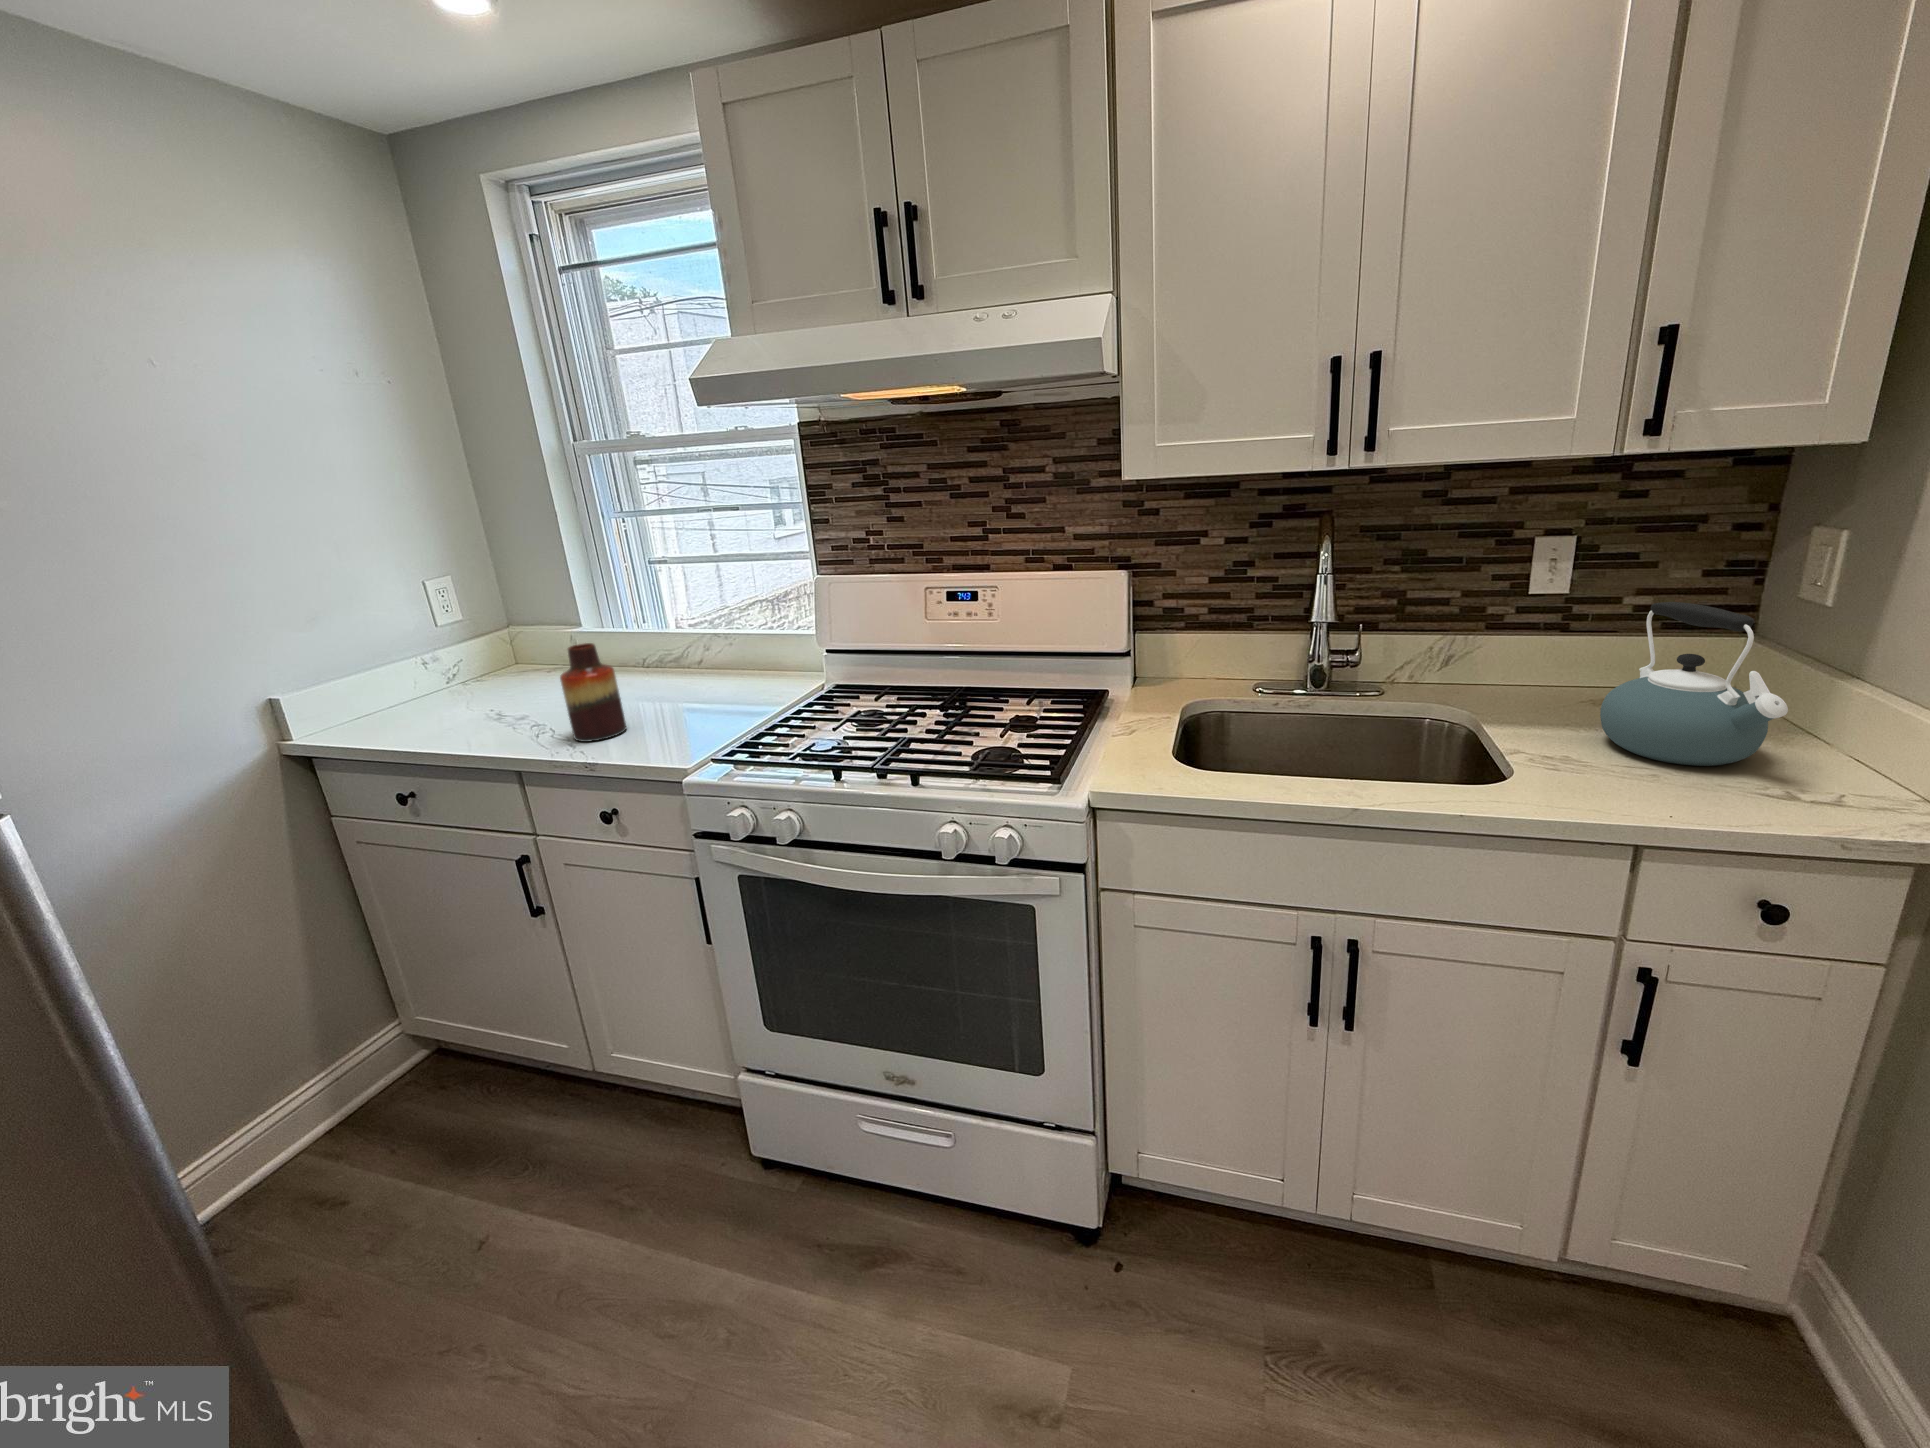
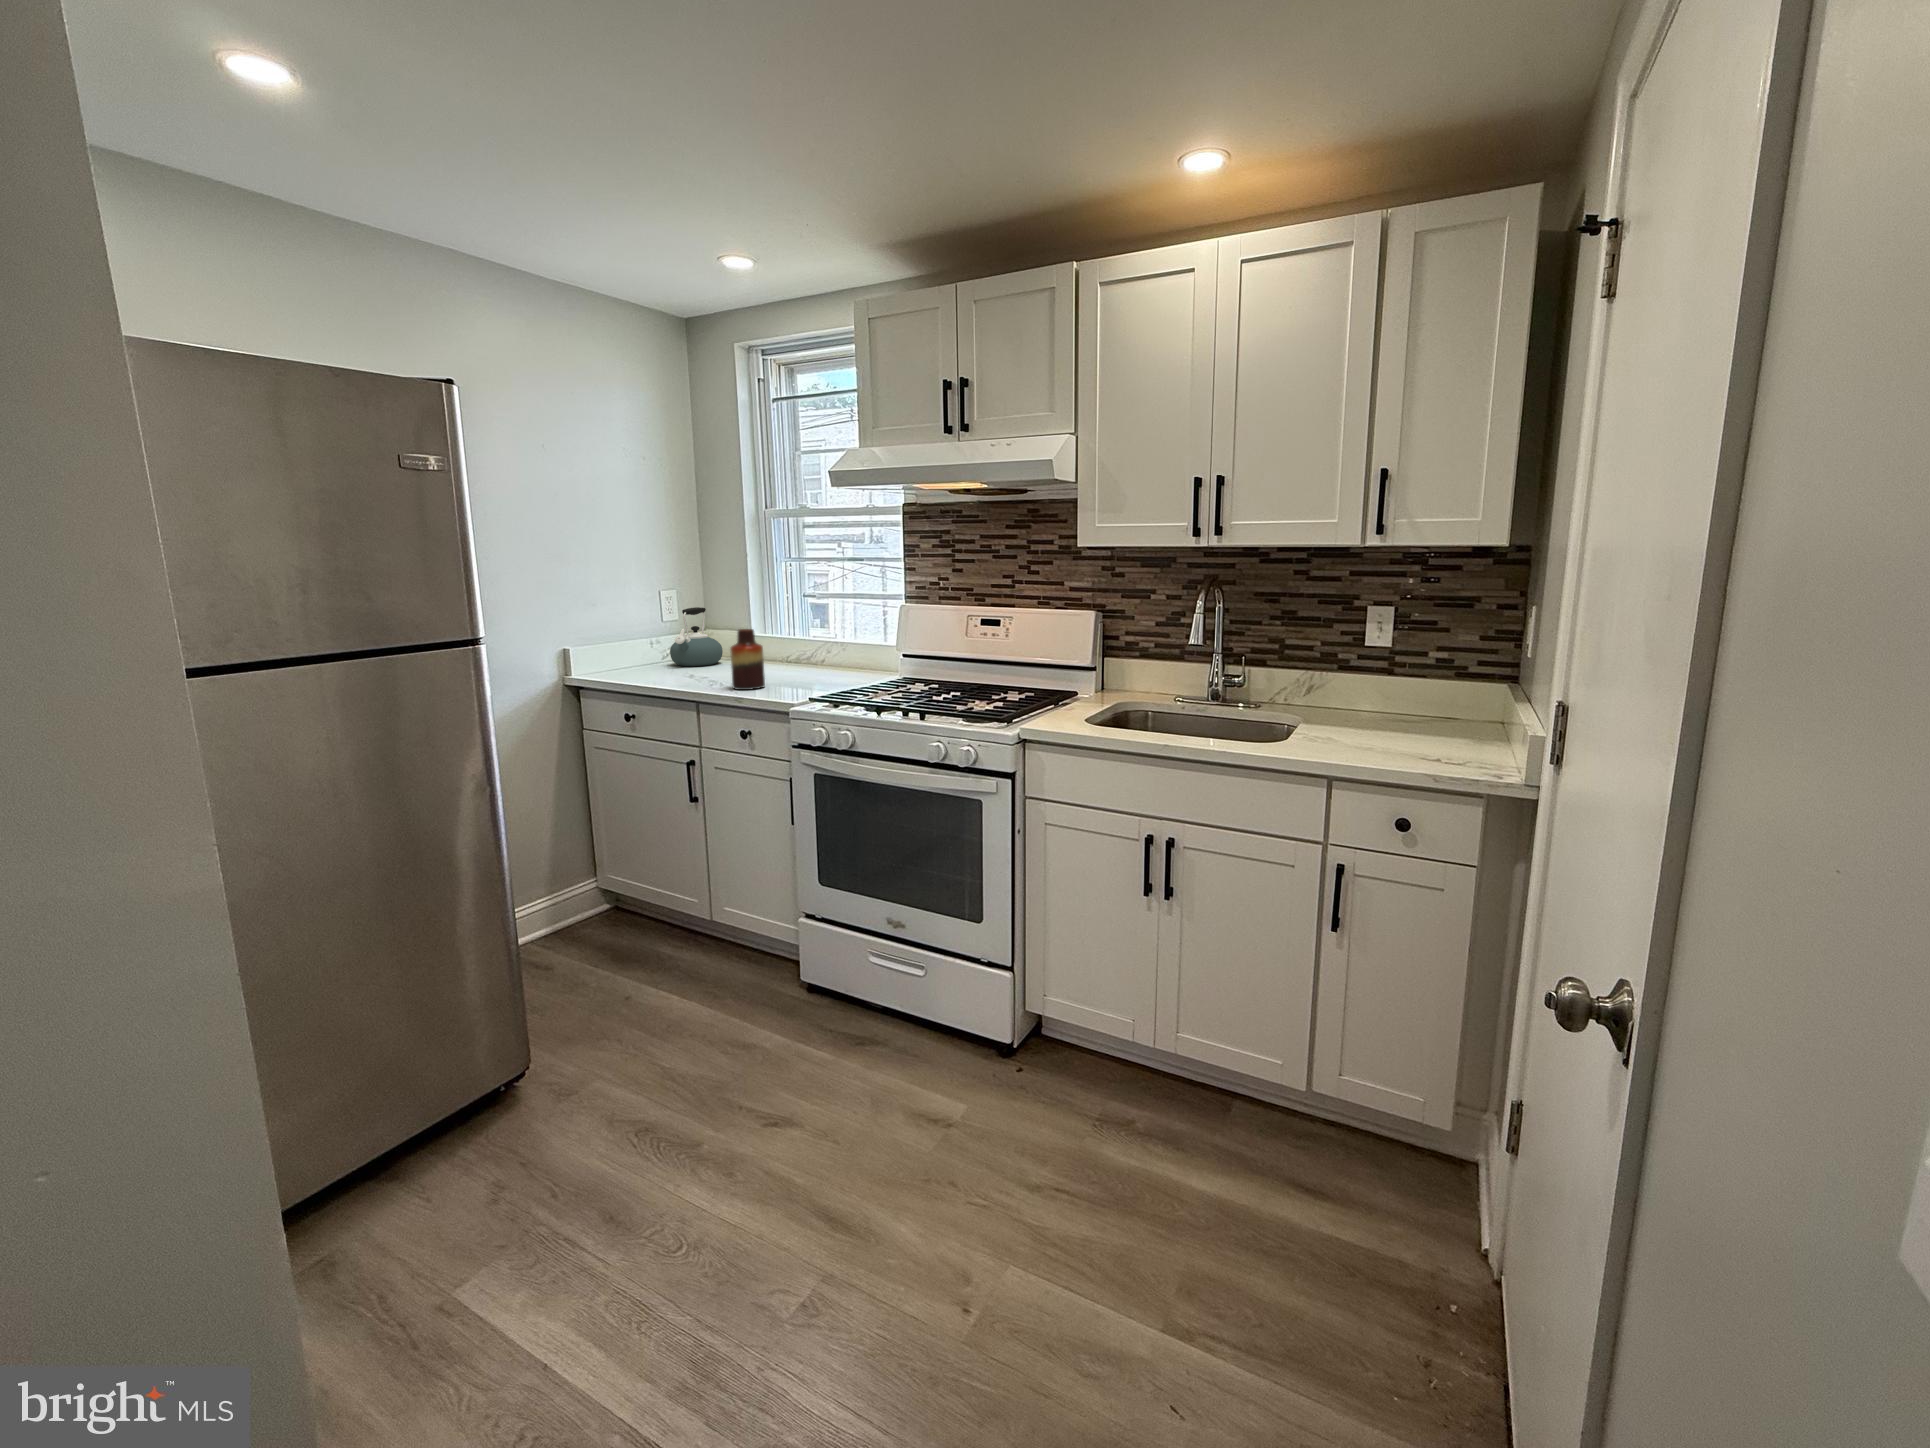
kettle: present [1600,602,1788,766] -> present [670,607,723,666]

